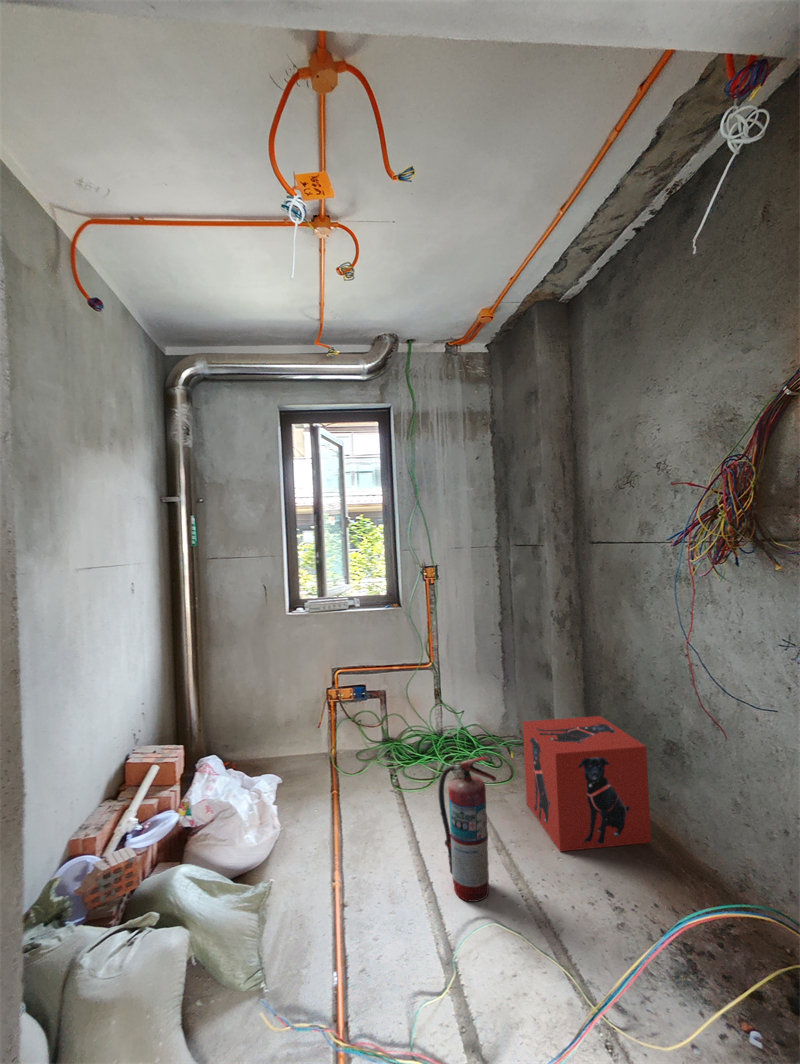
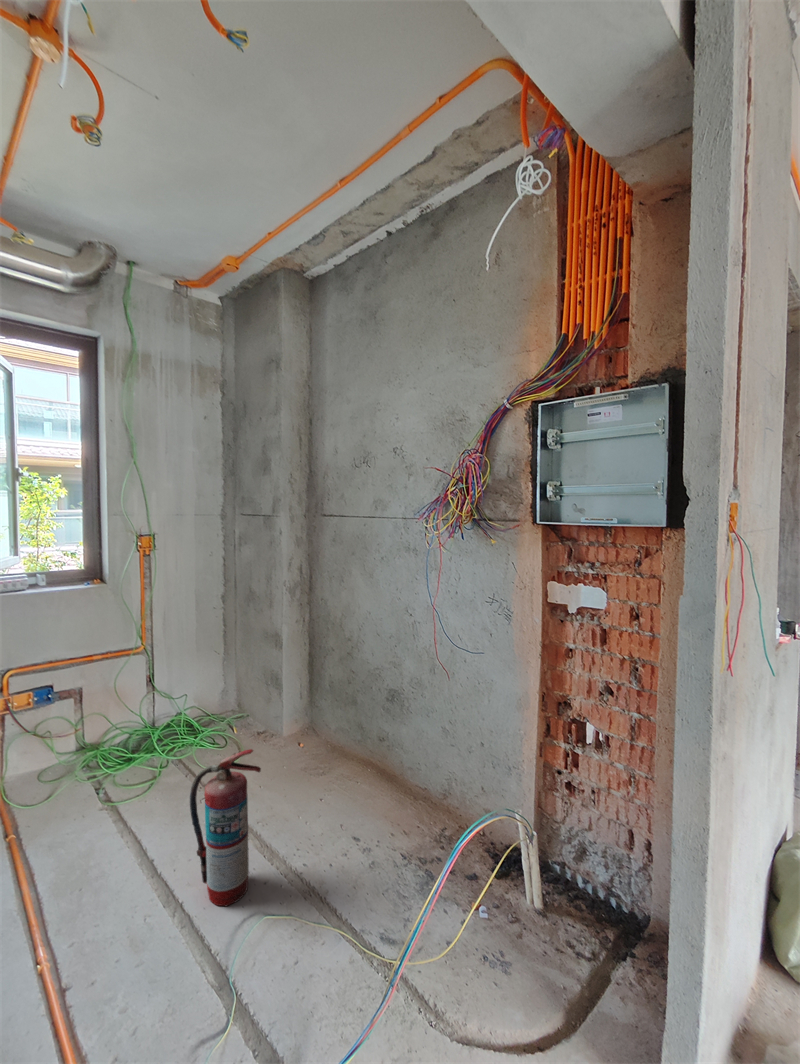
storage box: present [523,716,651,851] -> none [262,678,376,814]

